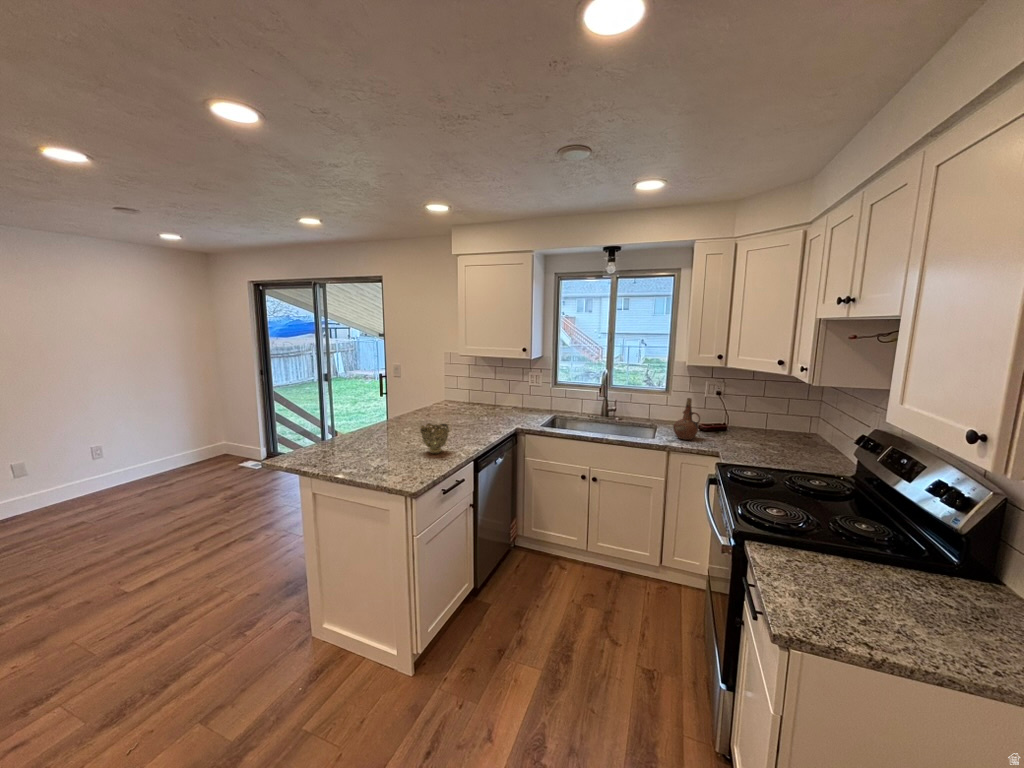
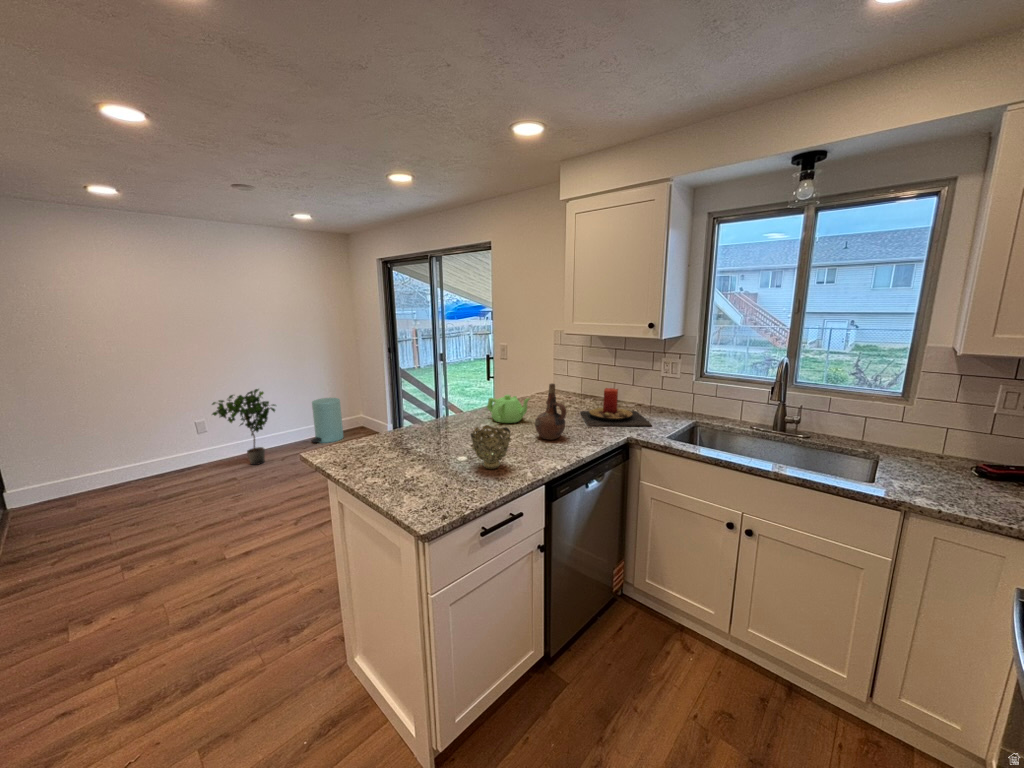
candle: none [475,395,529,423] -> present [580,388,652,427]
ceramic pitcher: present [673,398,700,440] -> present [535,384,566,440]
teapot: none [406,404,443,426] -> present [487,395,529,423]
potted plant: none [50,418,133,503] -> present [212,389,275,465]
trash can: none [171,424,211,473] -> present [311,398,343,443]

